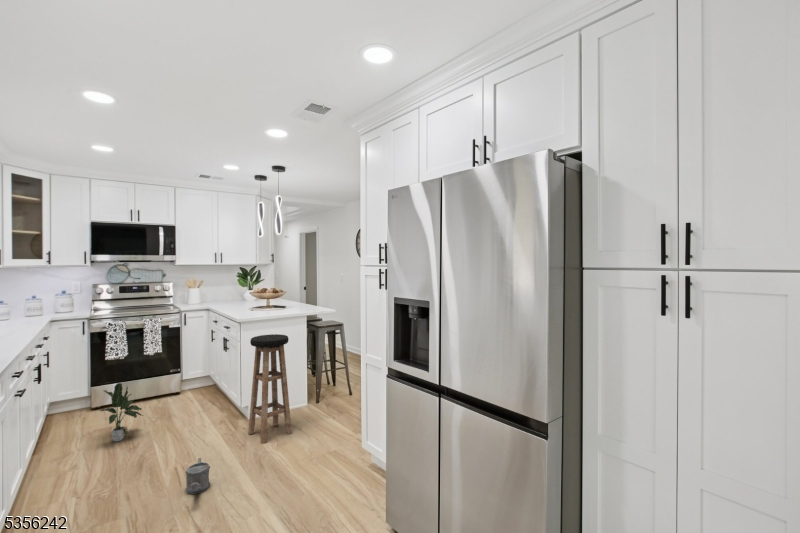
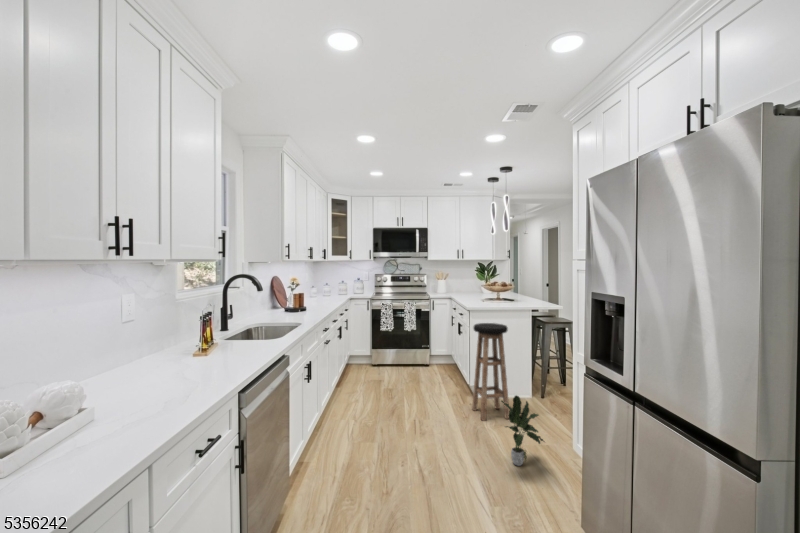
potted plant: present [100,383,141,442] -> present [501,396,543,466]
watering can: present [186,458,210,494] -> none [417,417,434,444]

